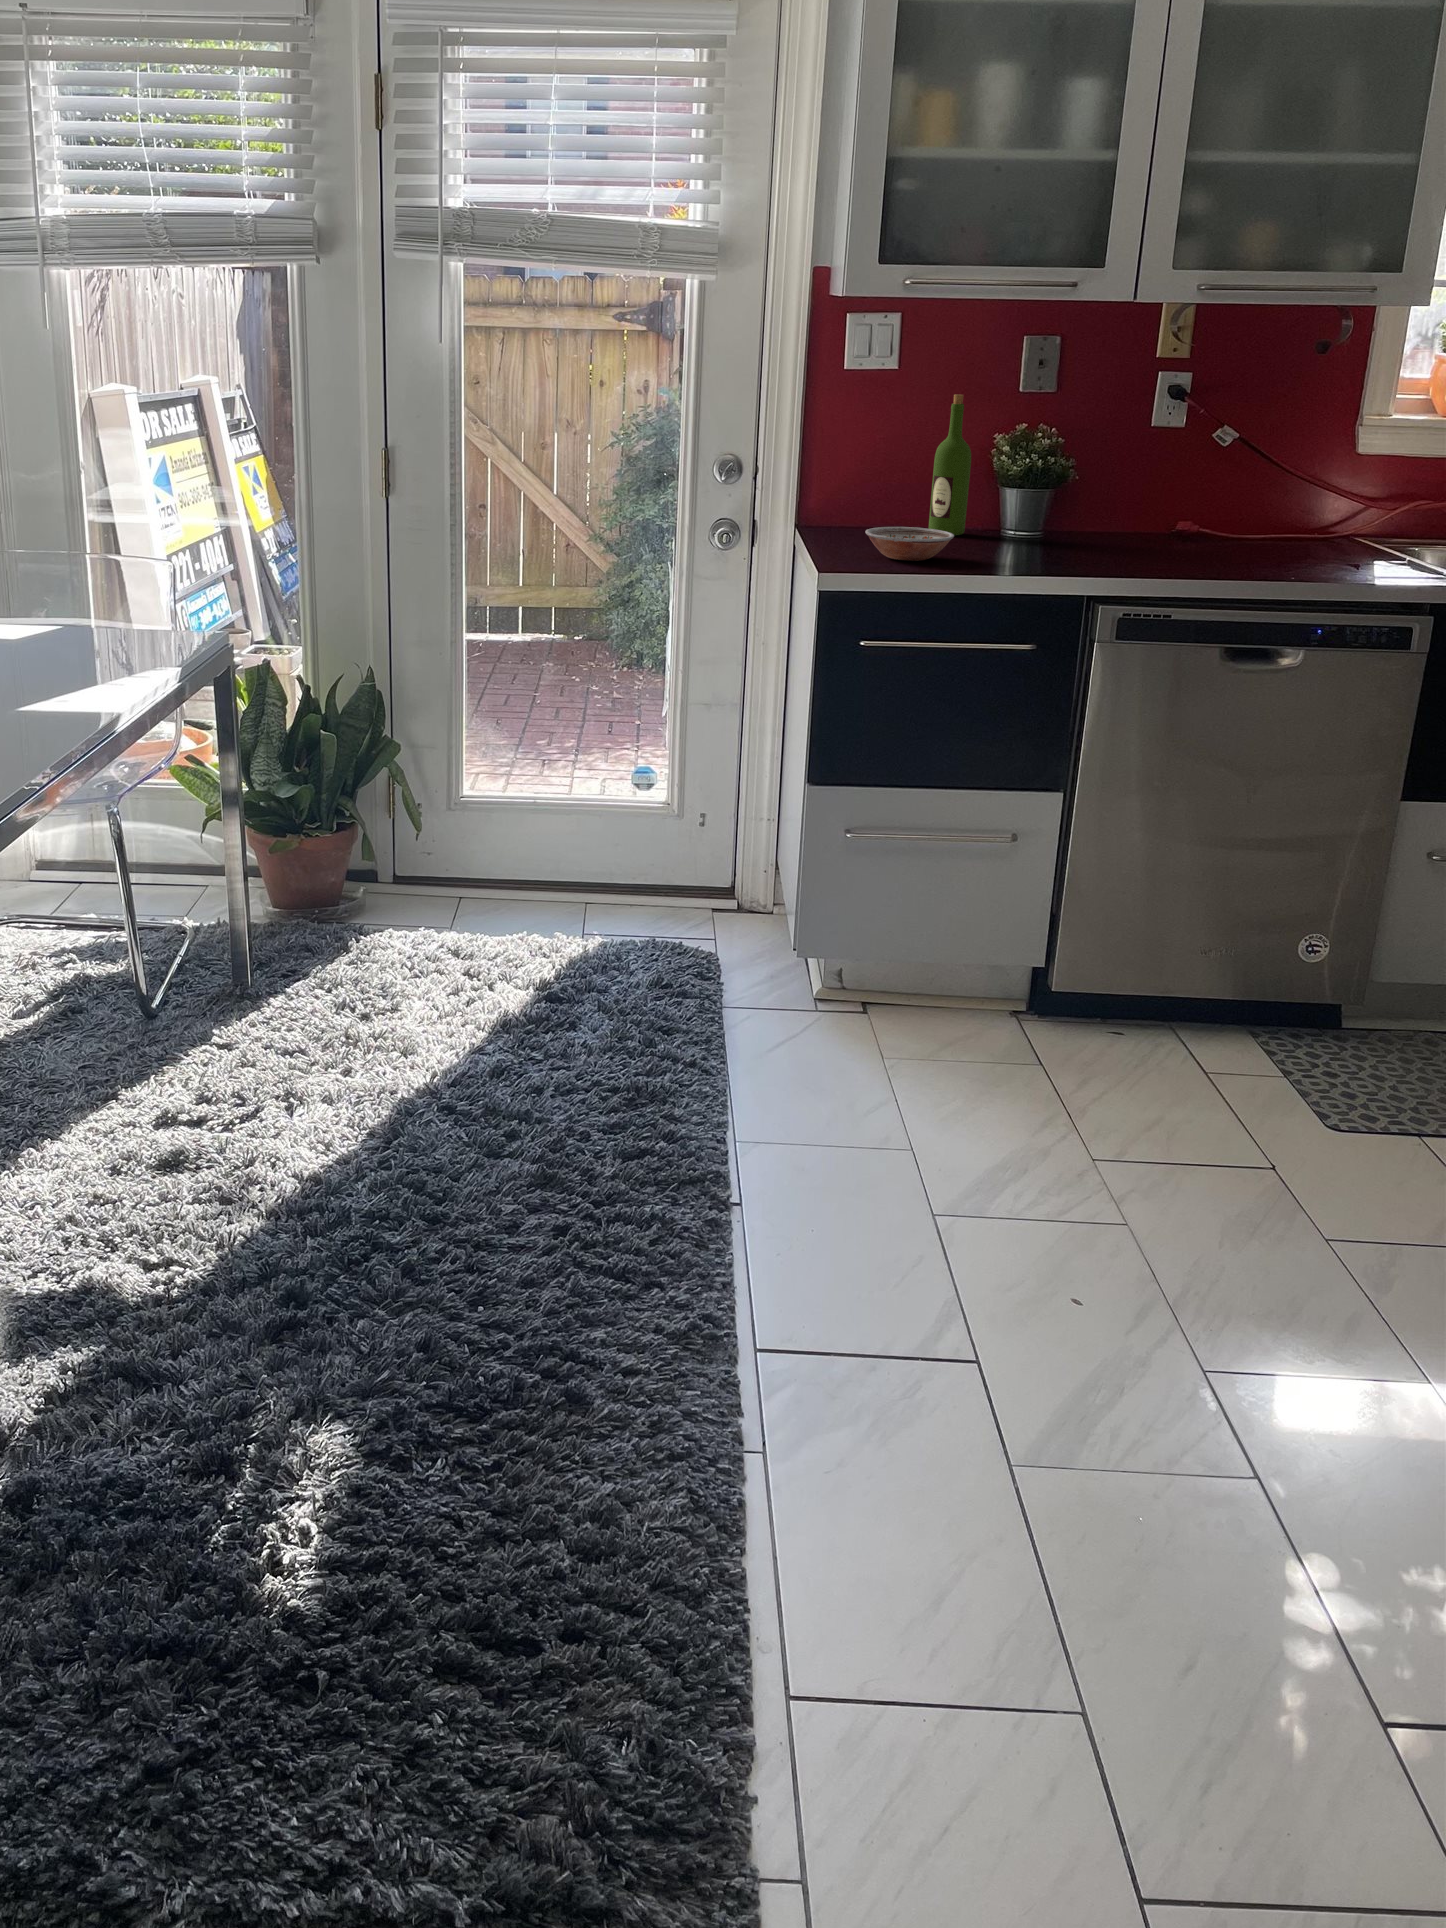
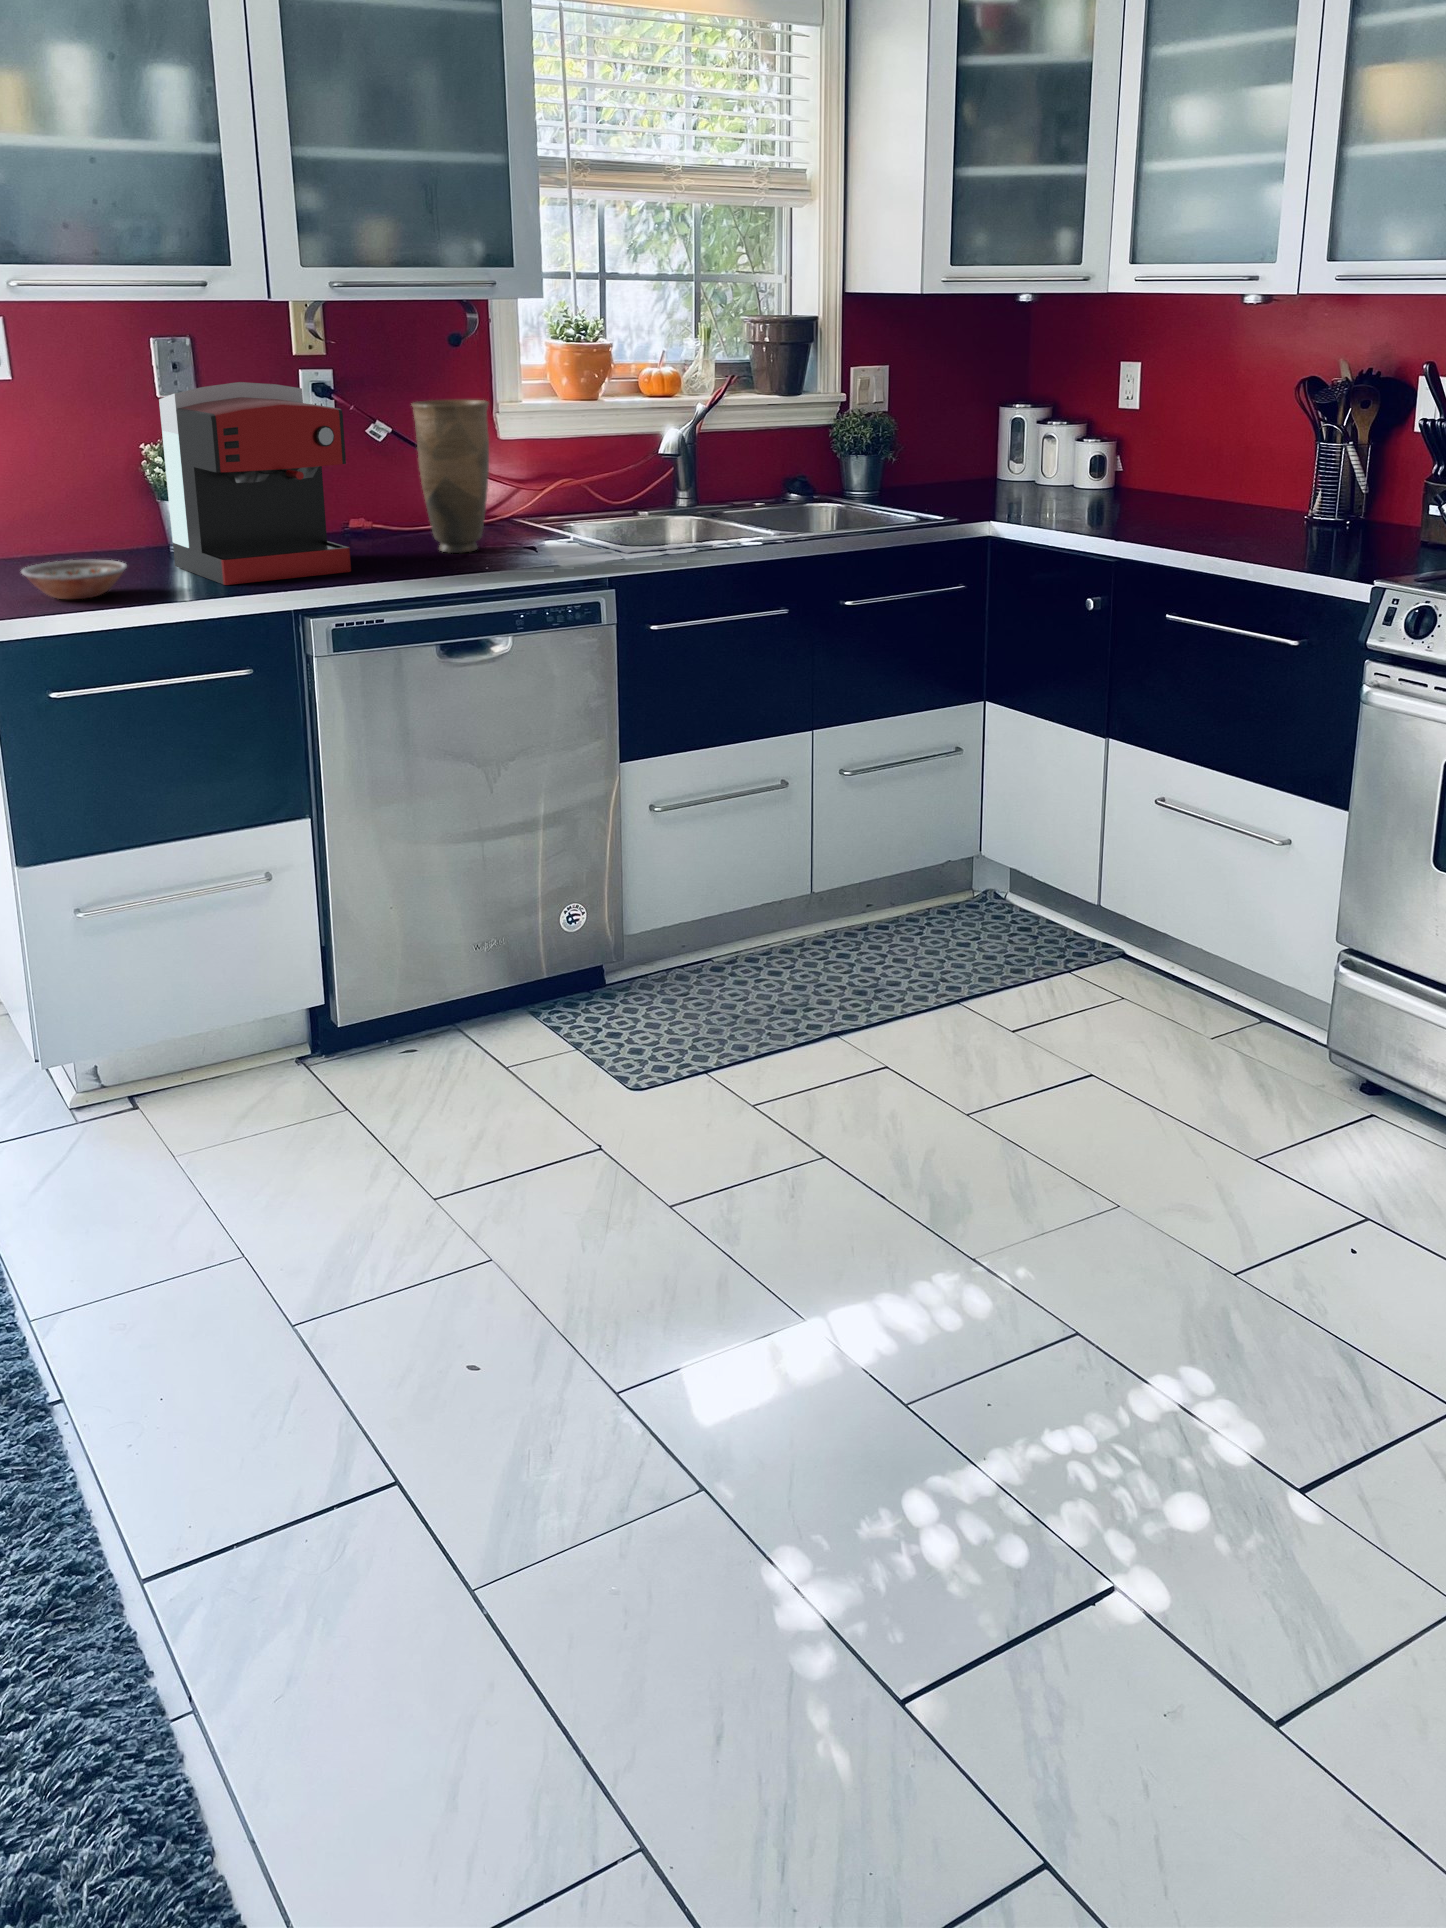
coffee maker: none [1002,378,1181,567] -> present [159,382,351,585]
wine bottle: present [929,394,971,535] -> none [75,407,125,562]
vase: none [1254,408,1343,563] -> present [412,400,489,553]

